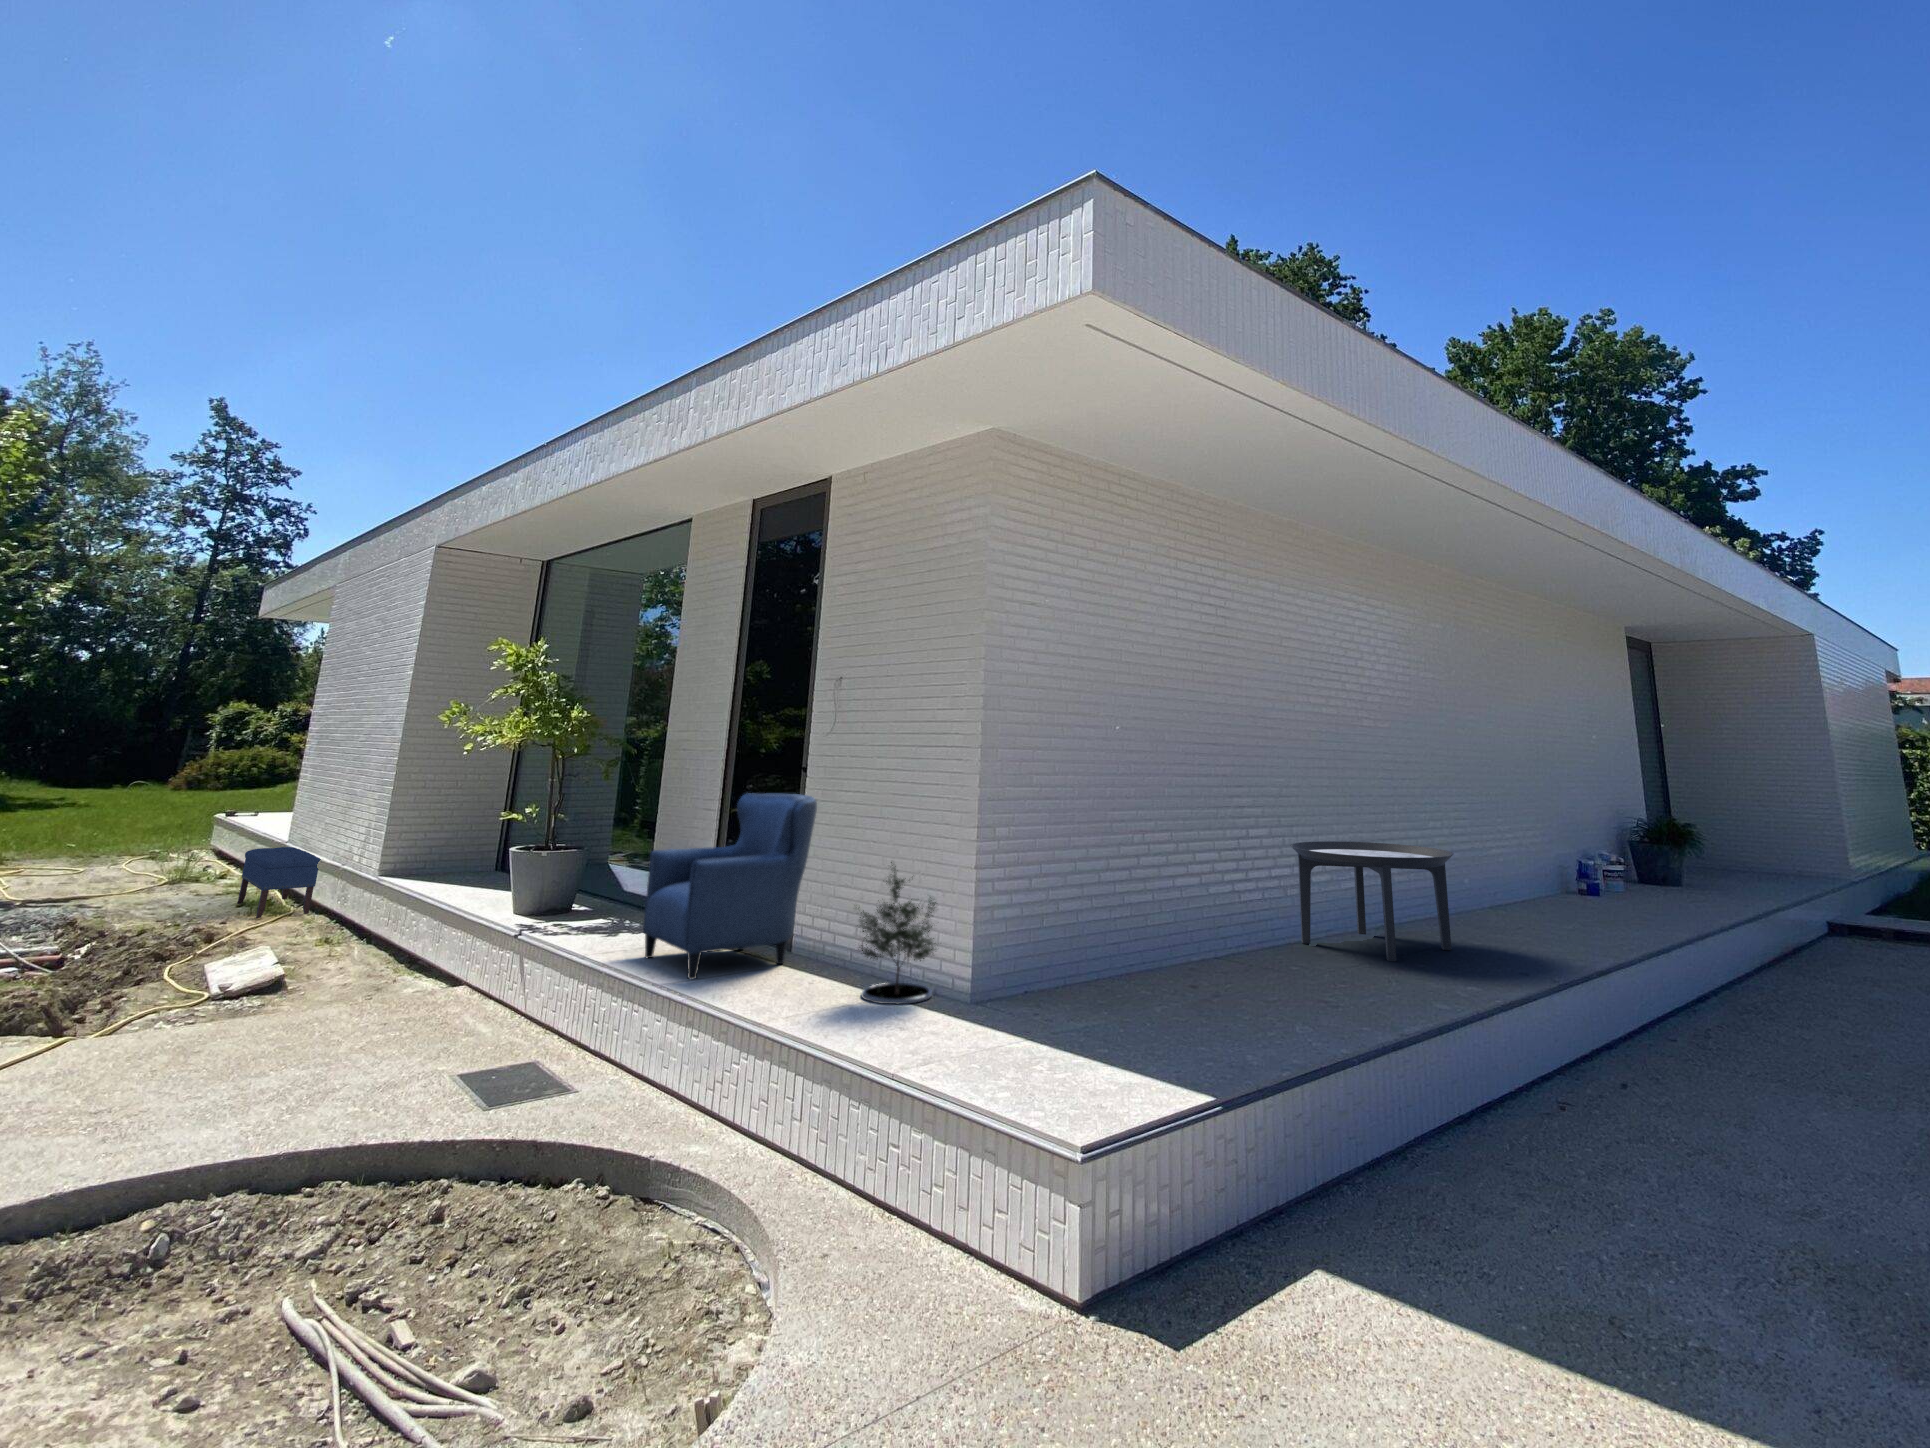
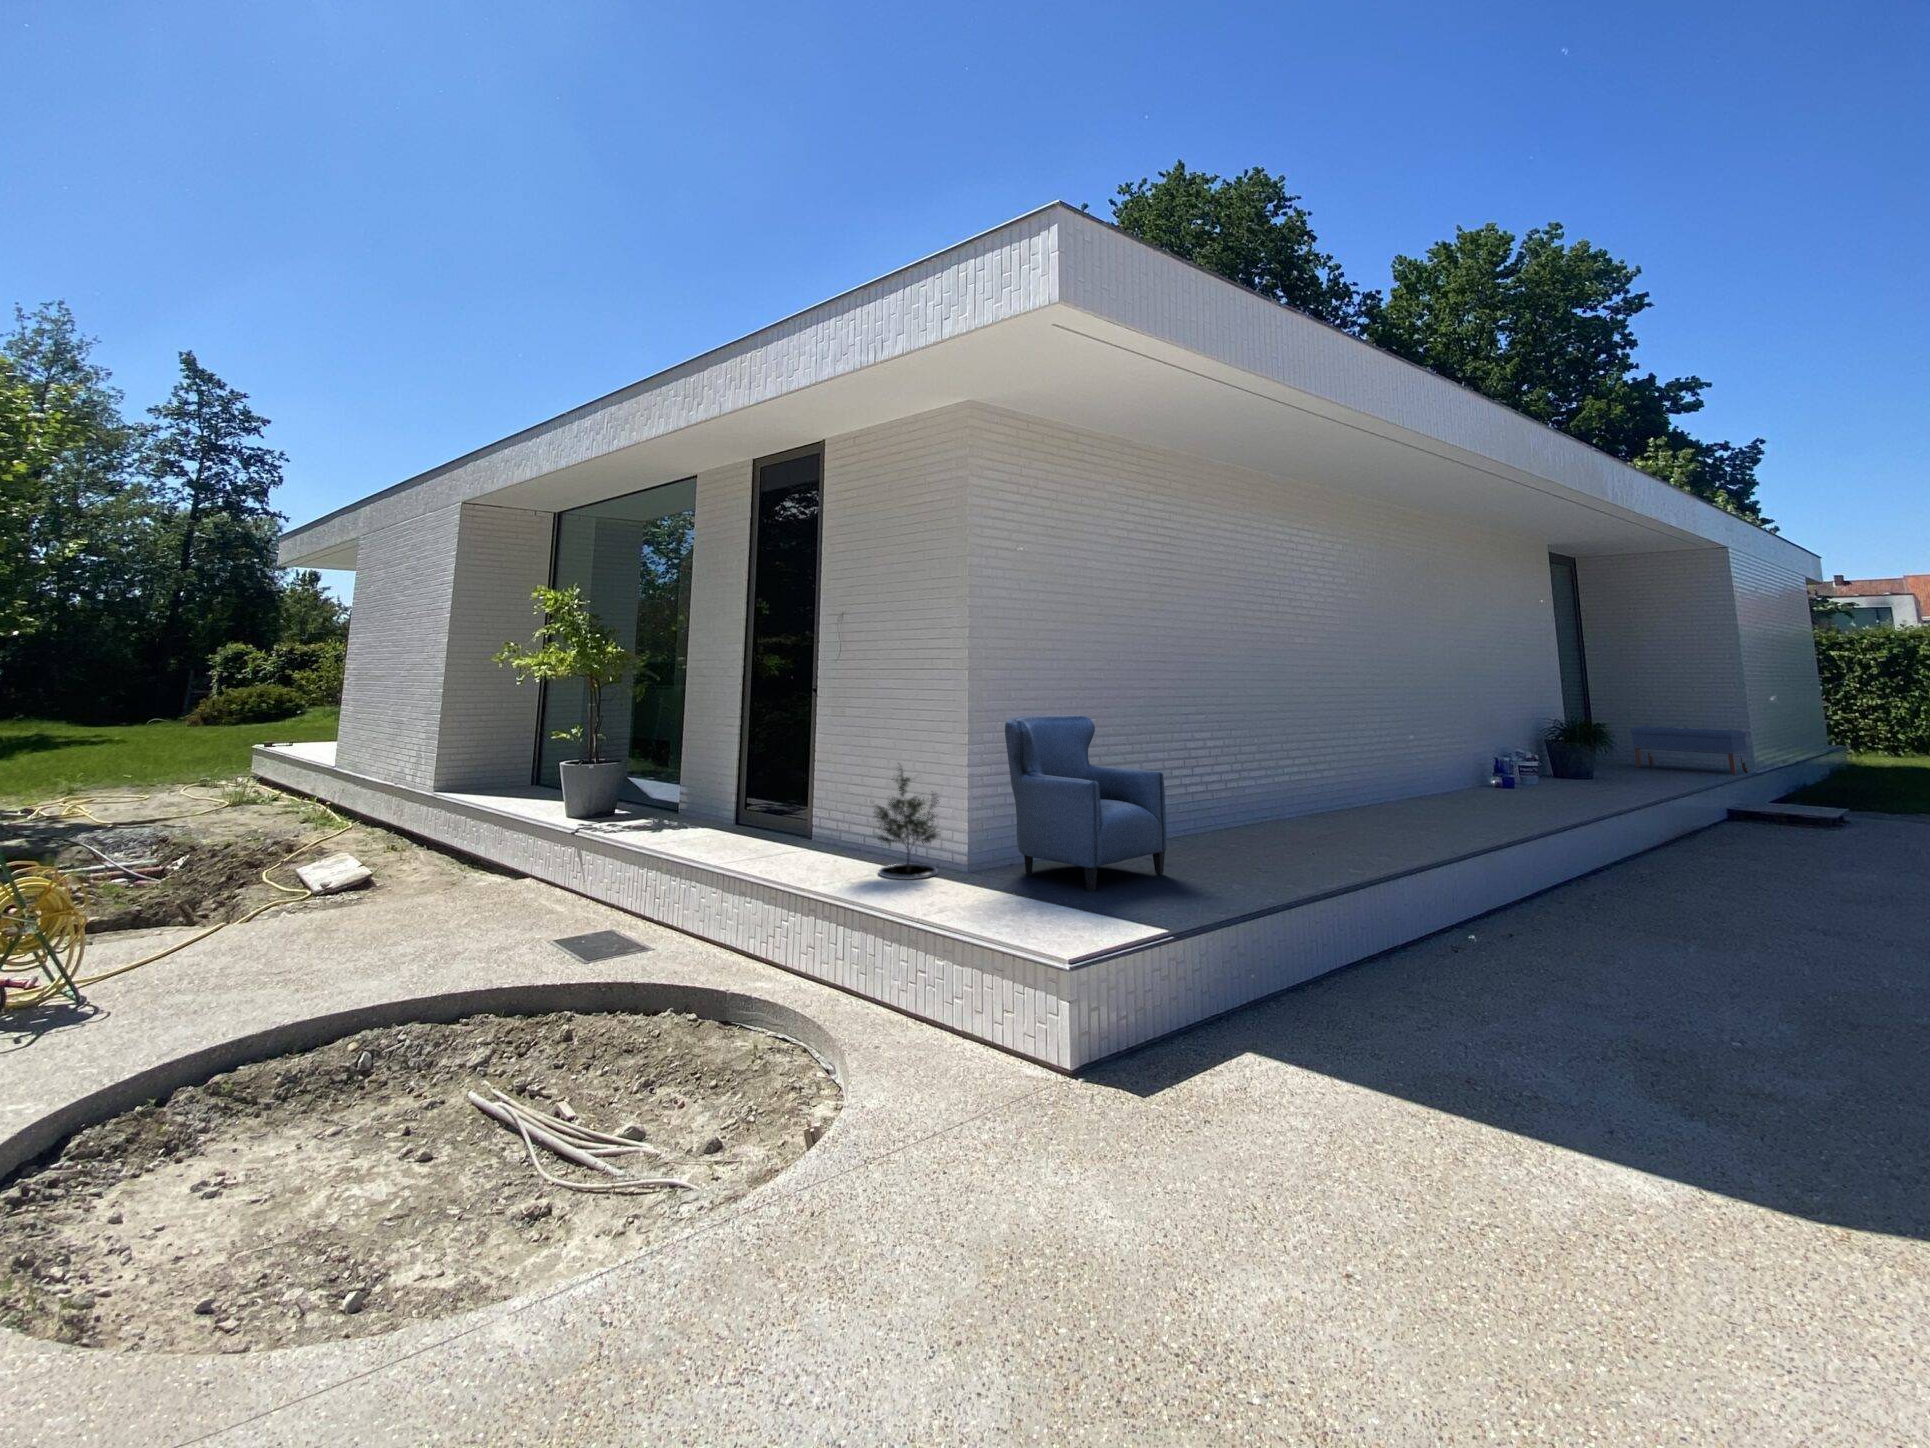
armchair: present [643,793,817,979] -> present [1005,715,1166,892]
round table: present [1290,841,1454,961] -> none [1241,742,1387,842]
bench: present [237,847,321,918] -> present [1630,726,1749,775]

